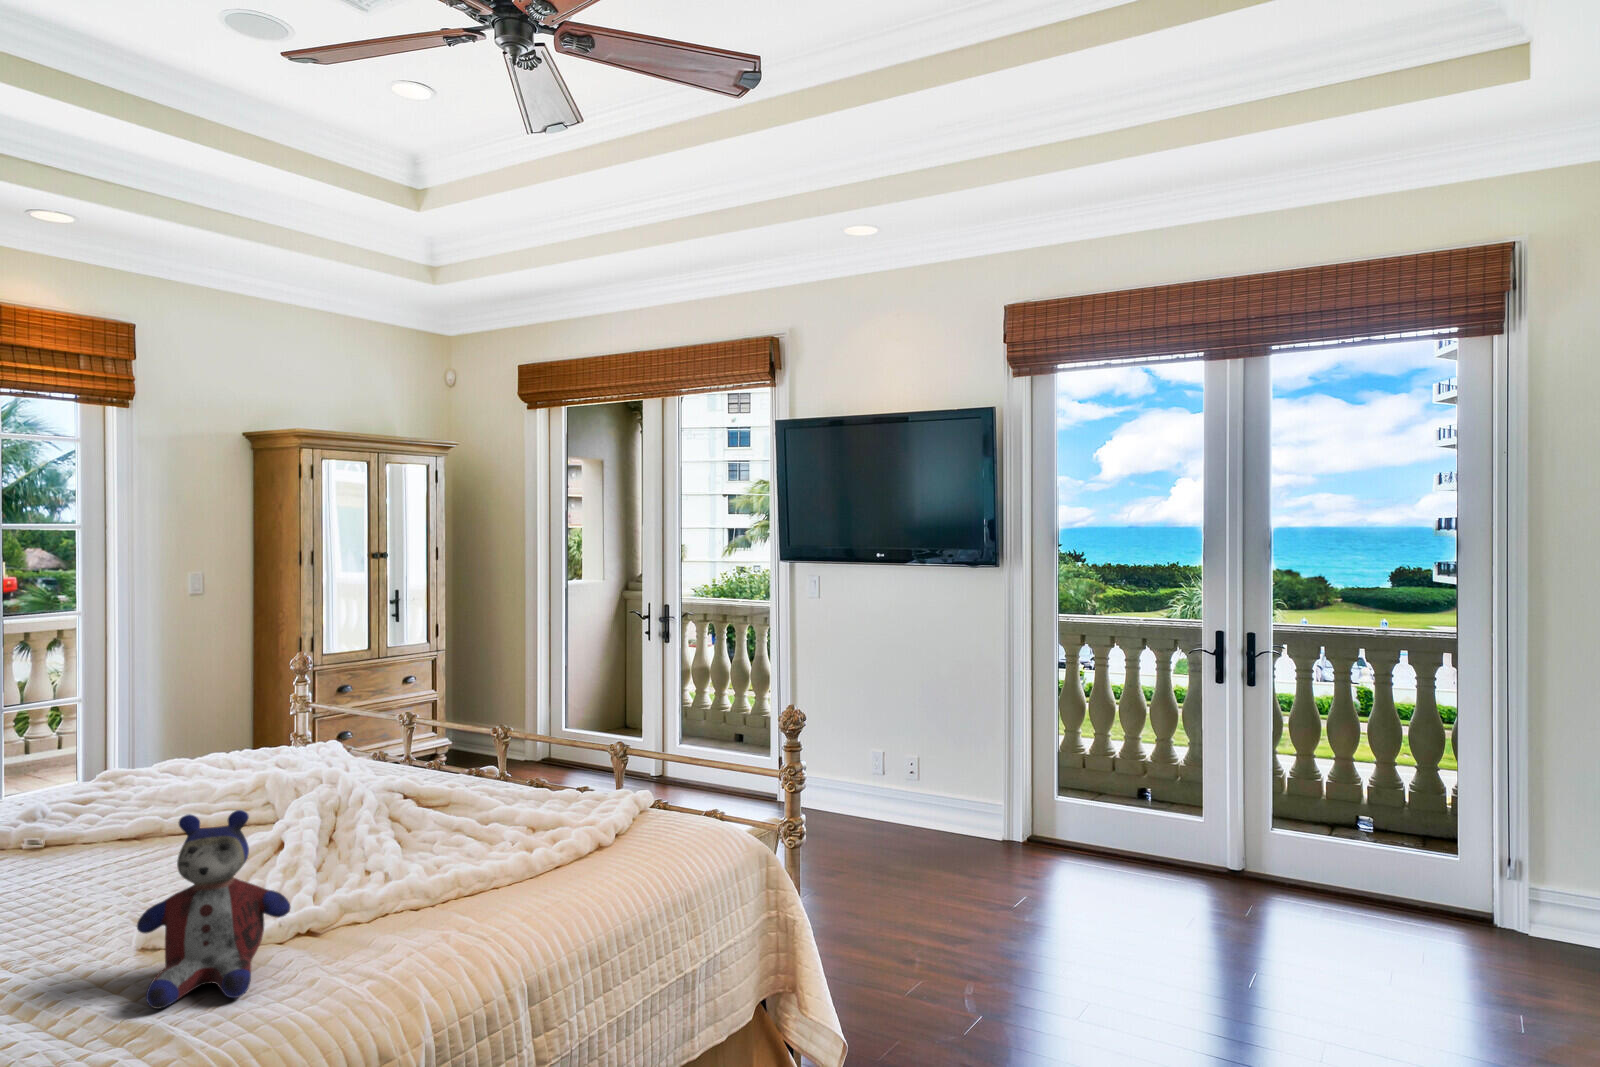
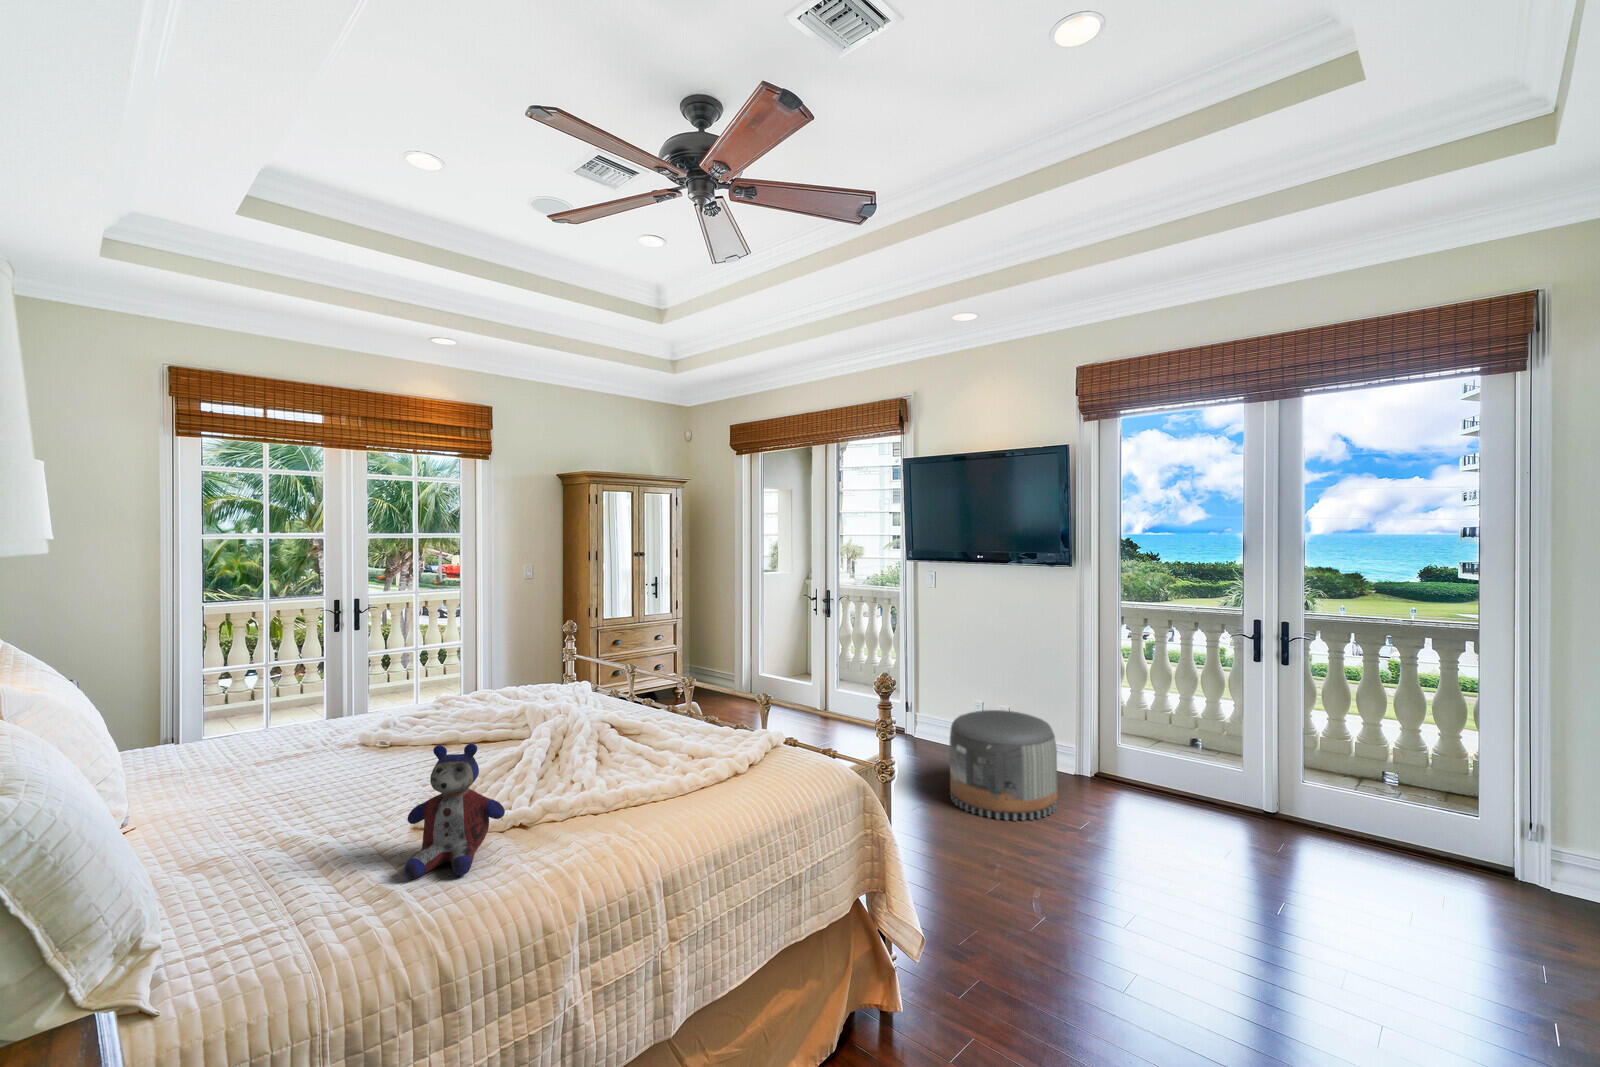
pouf: none [849,760,987,902] -> present [950,710,1058,821]

